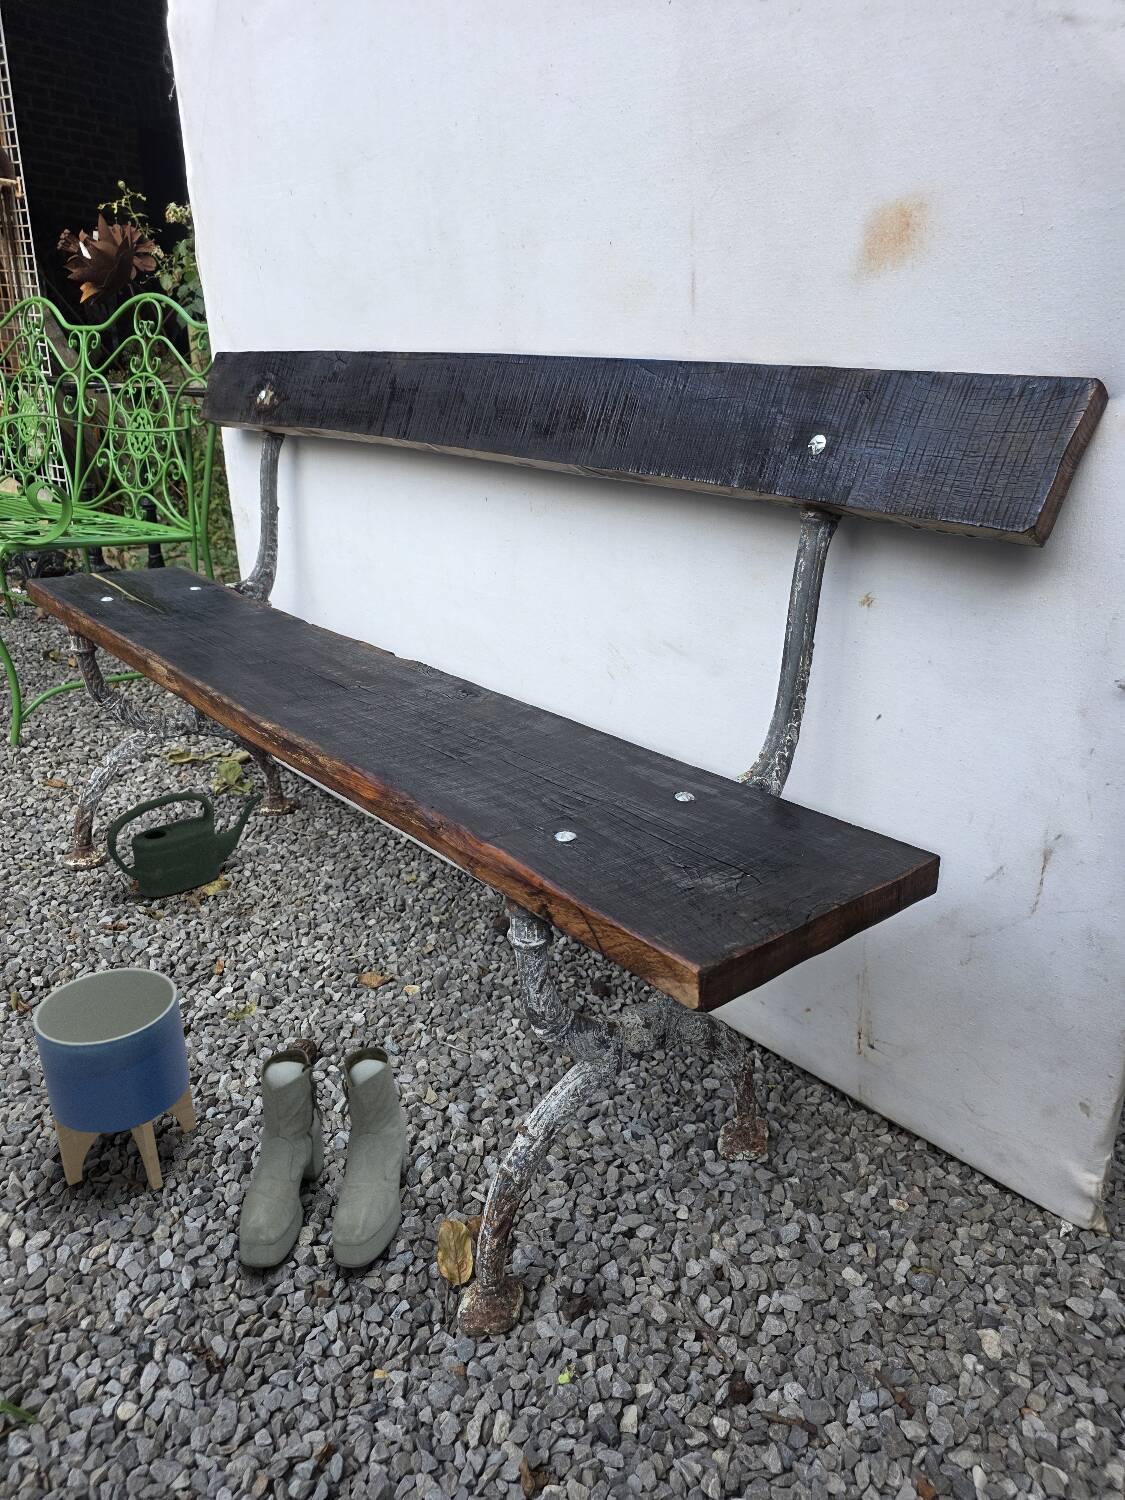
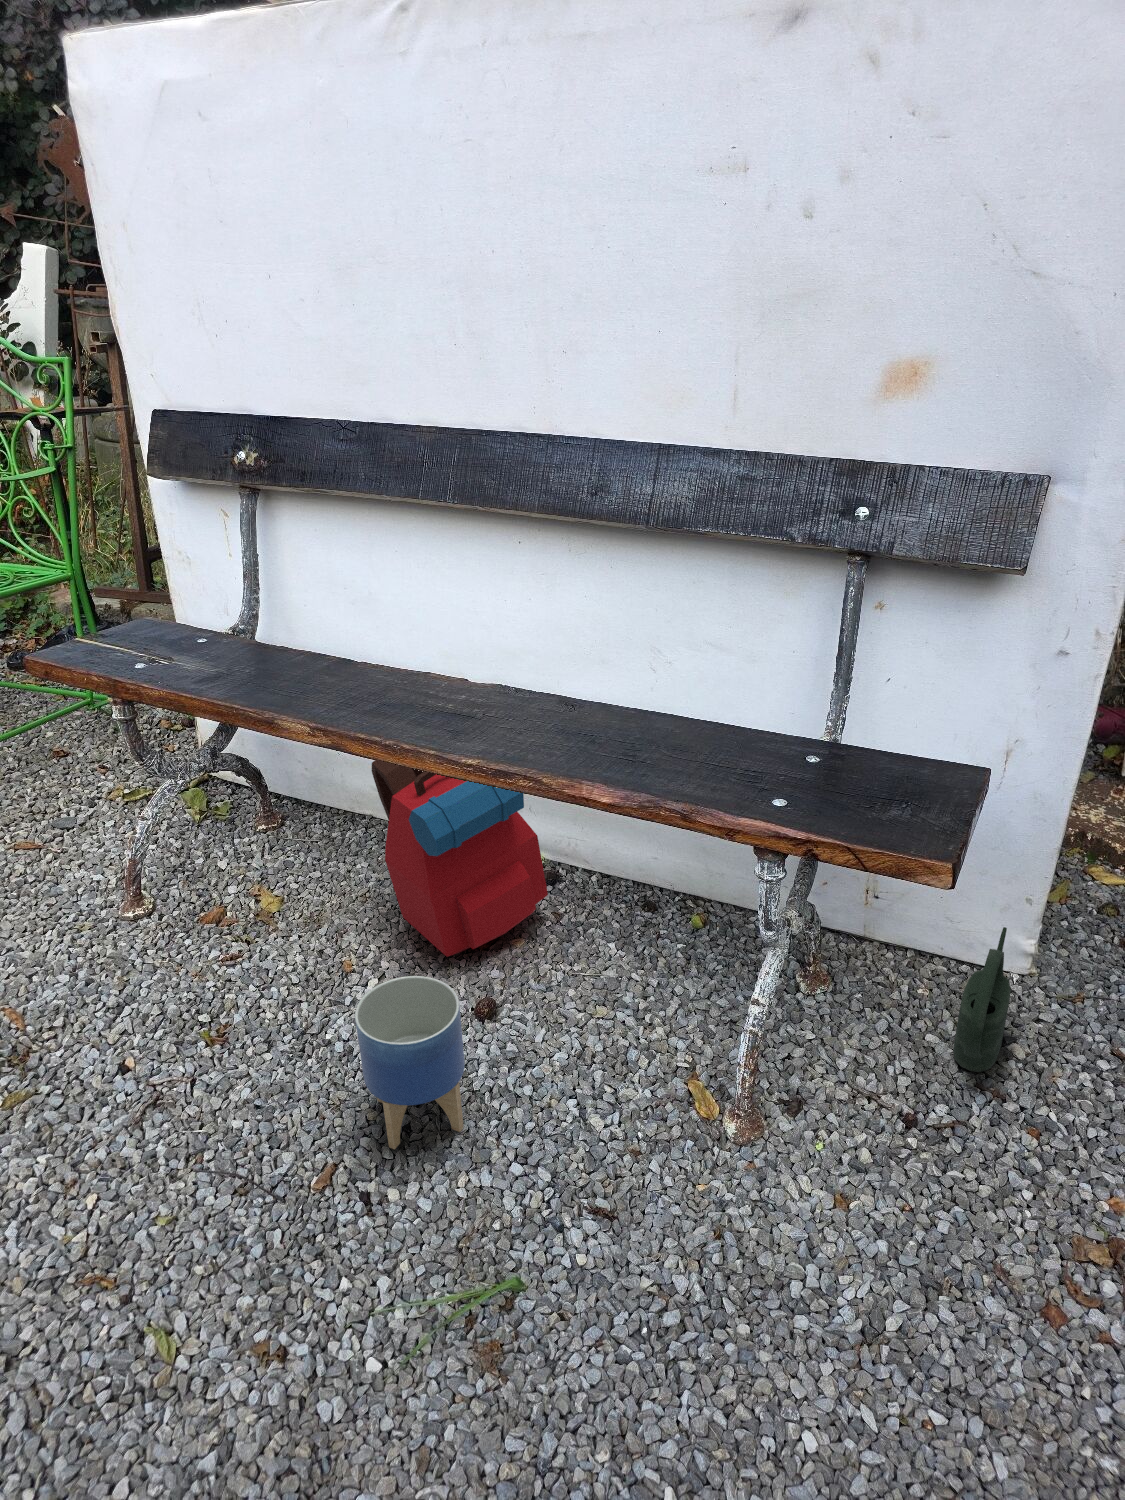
backpack: none [277,708,472,984] -> present [372,760,548,957]
watering can: present [107,791,264,897] -> present [953,927,1011,1072]
boots: present [239,1047,407,1268] -> none [537,984,653,1154]

